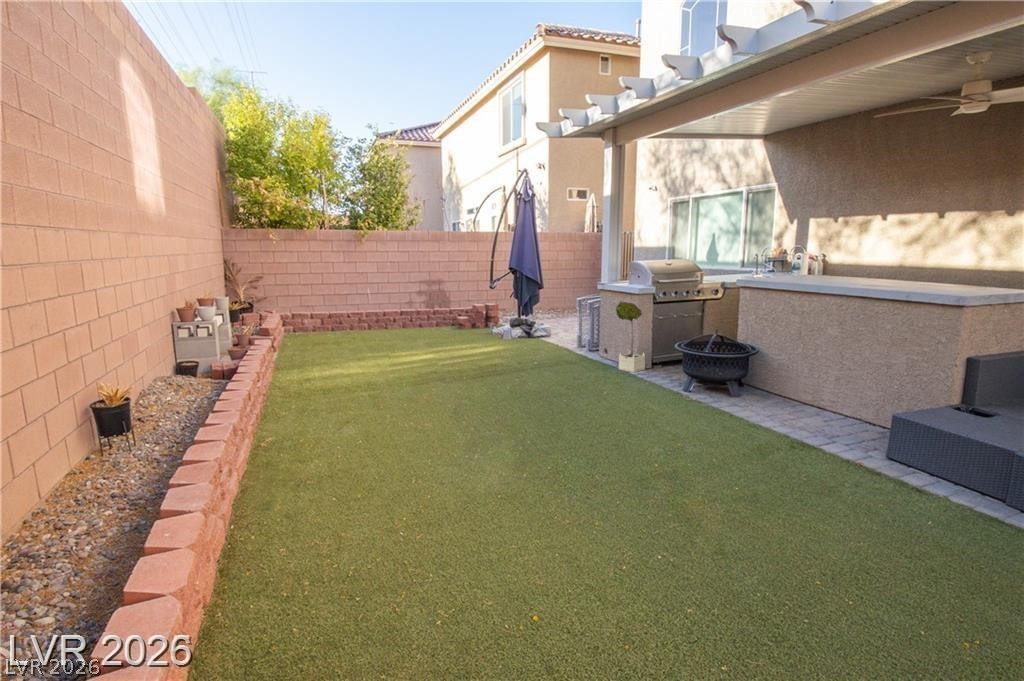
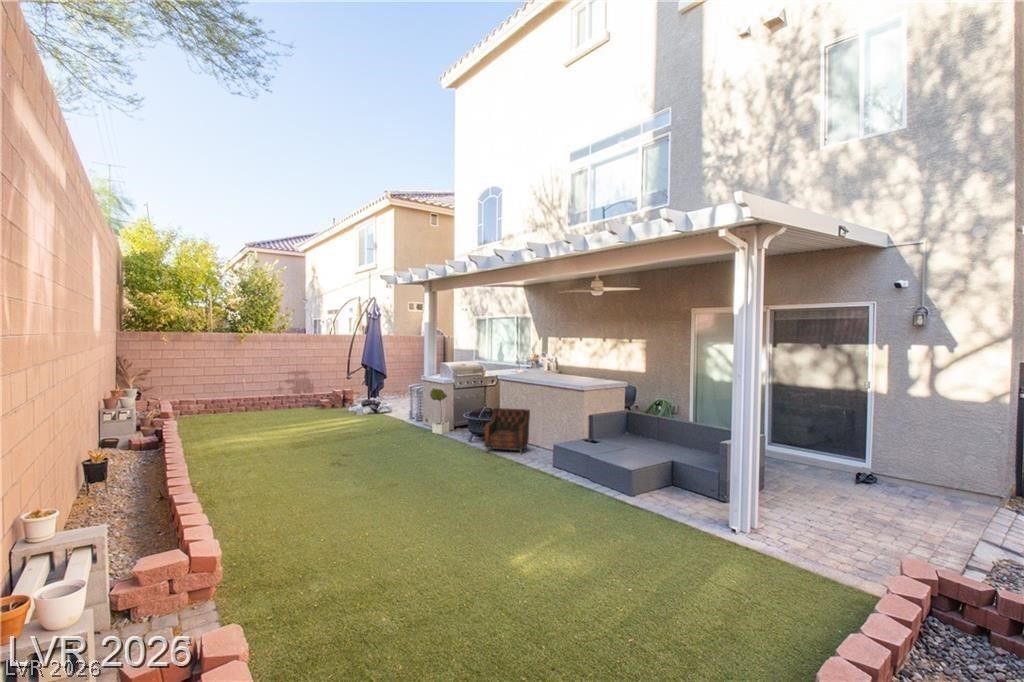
armchair: none [718,335,798,418] -> present [485,408,530,454]

